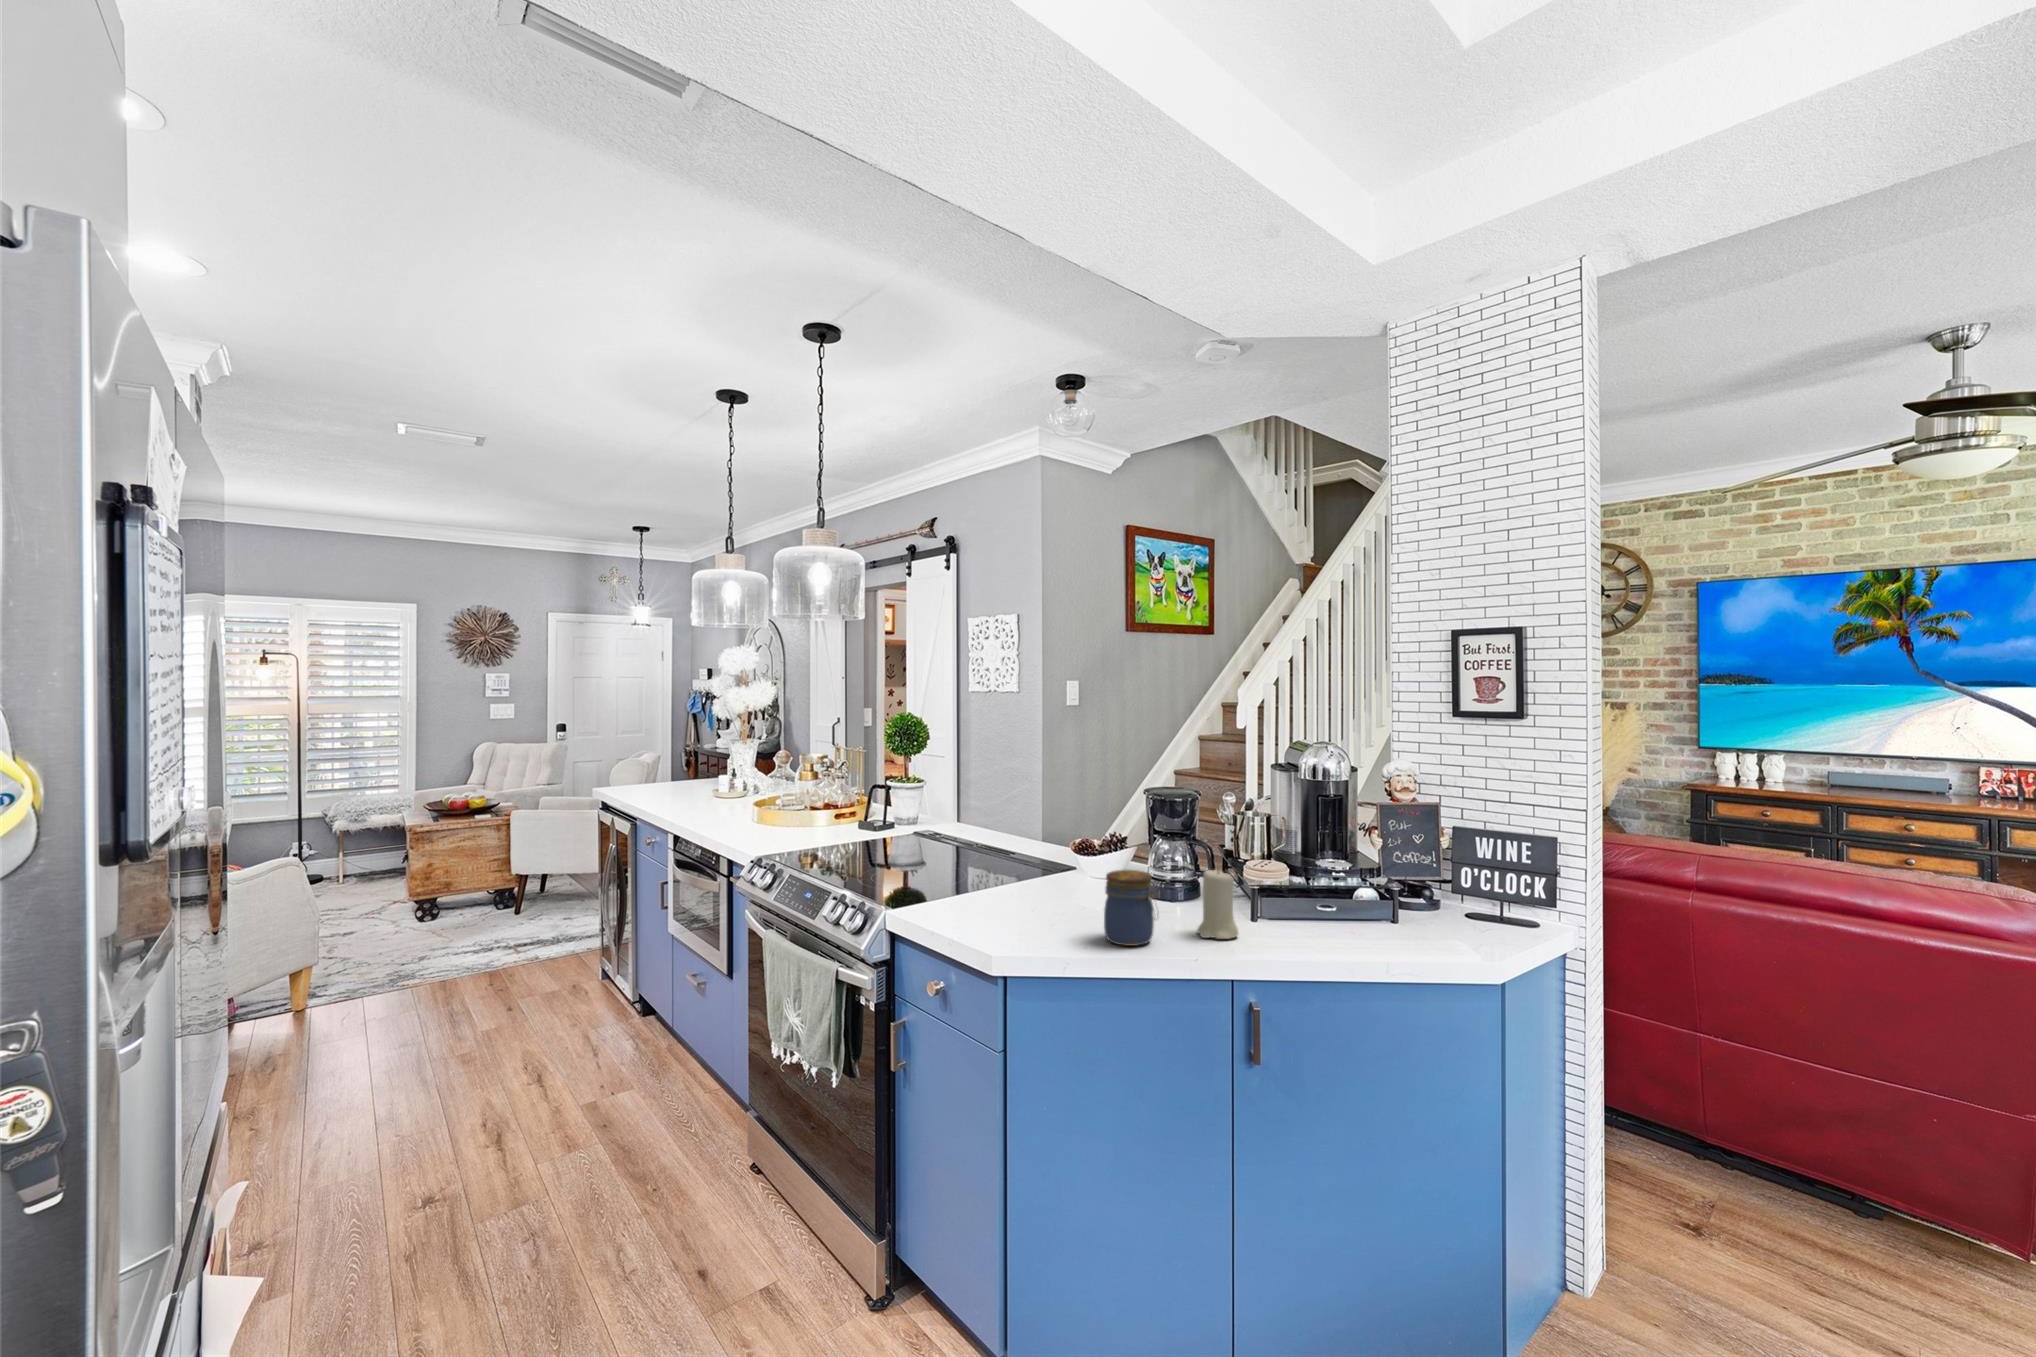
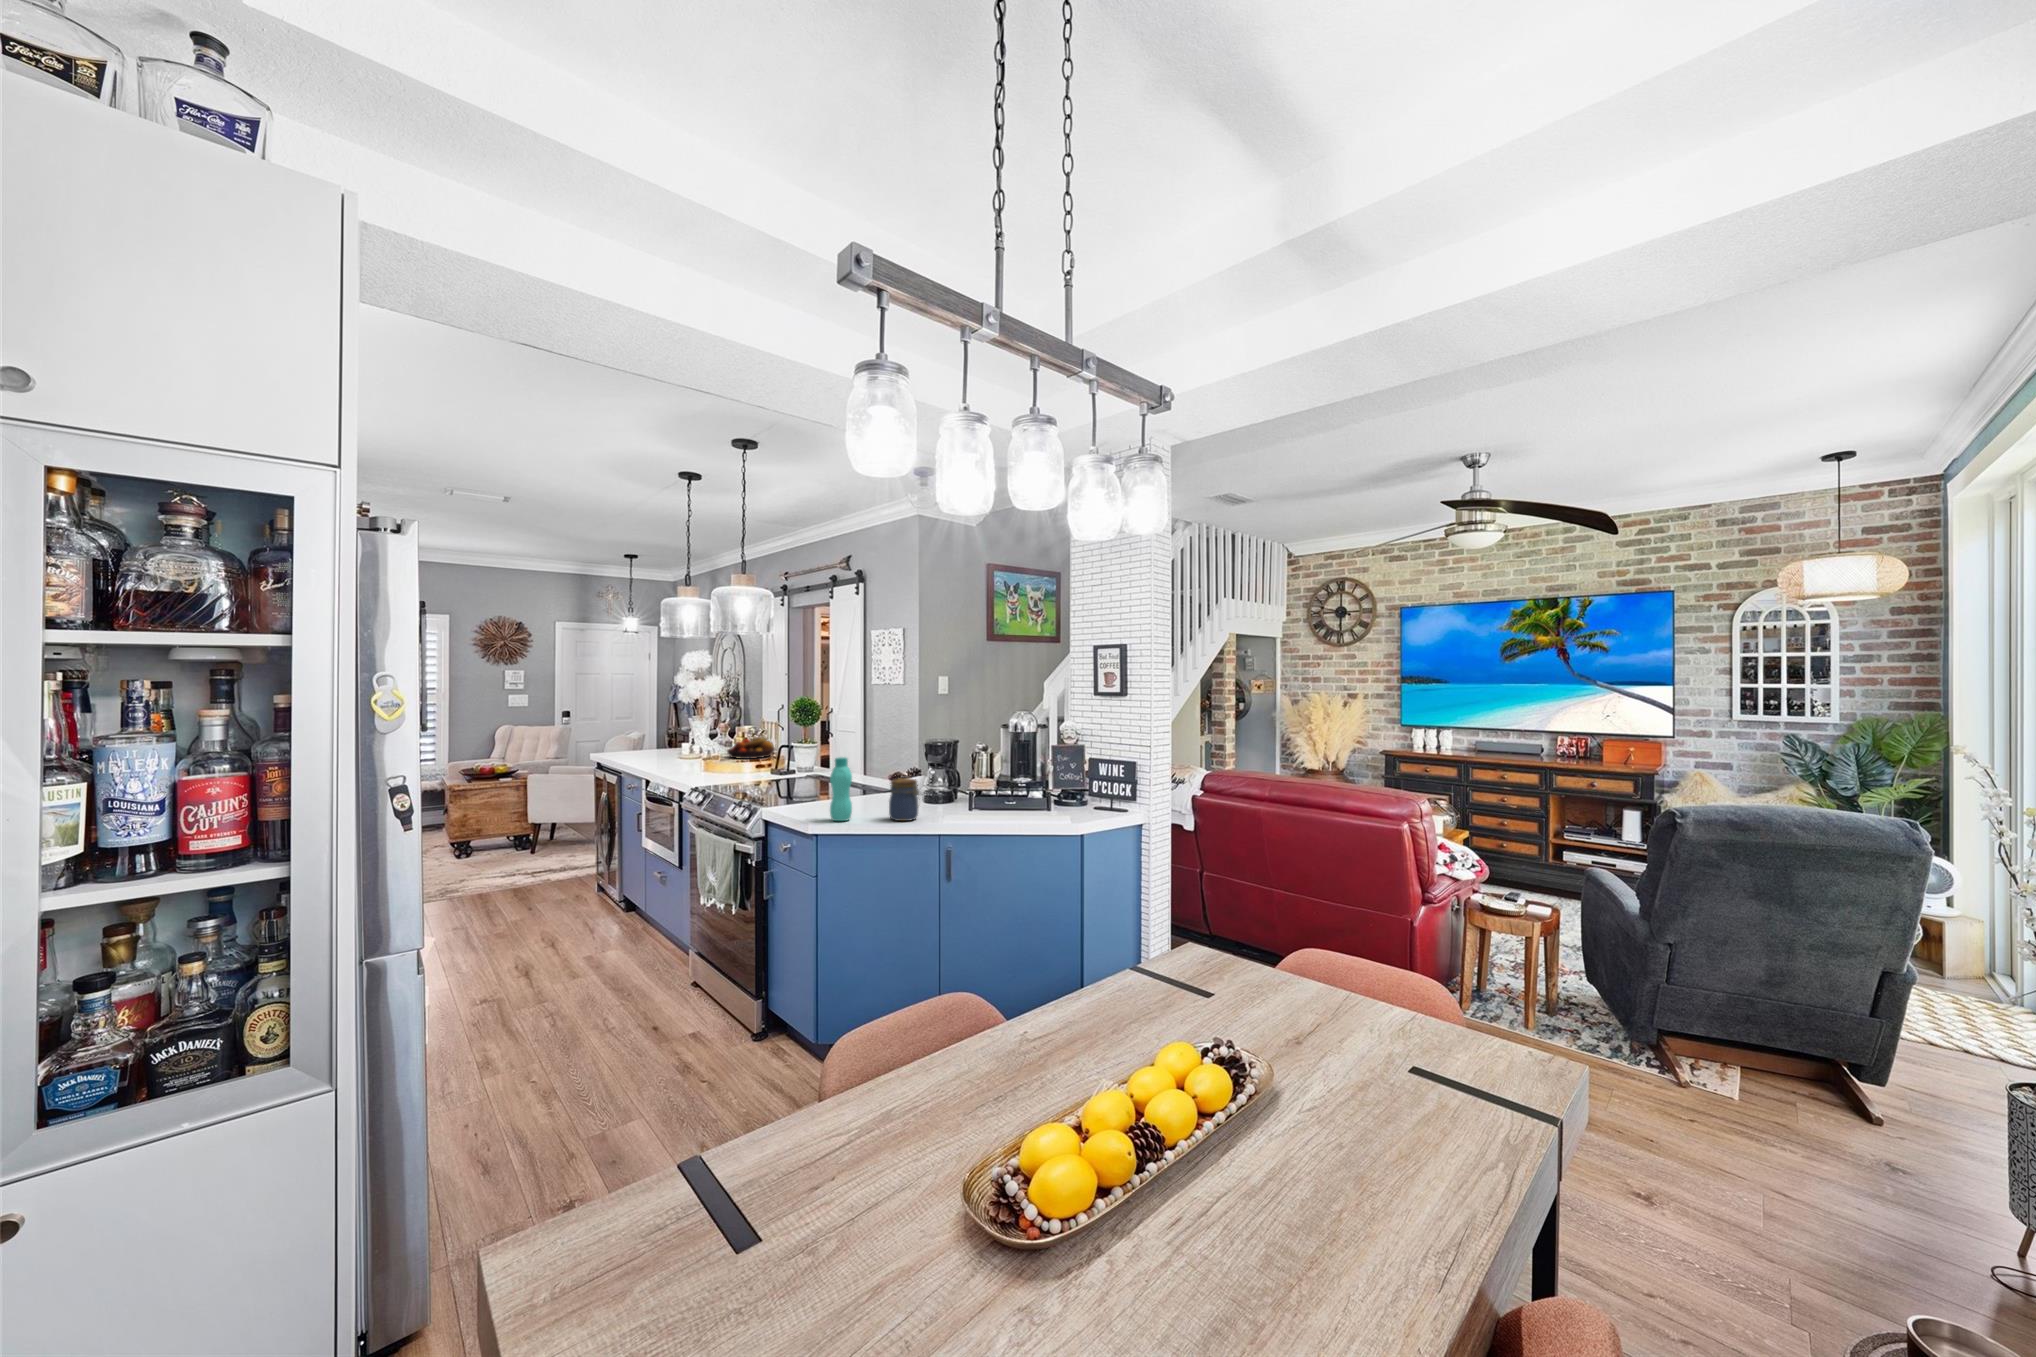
fruit bowl: none [782,770,848,802] -> present [727,737,775,759]
bottle: none [1006,835,1044,946] -> present [830,757,852,821]
candle: present [1197,870,1239,939] -> none [948,777,971,818]

